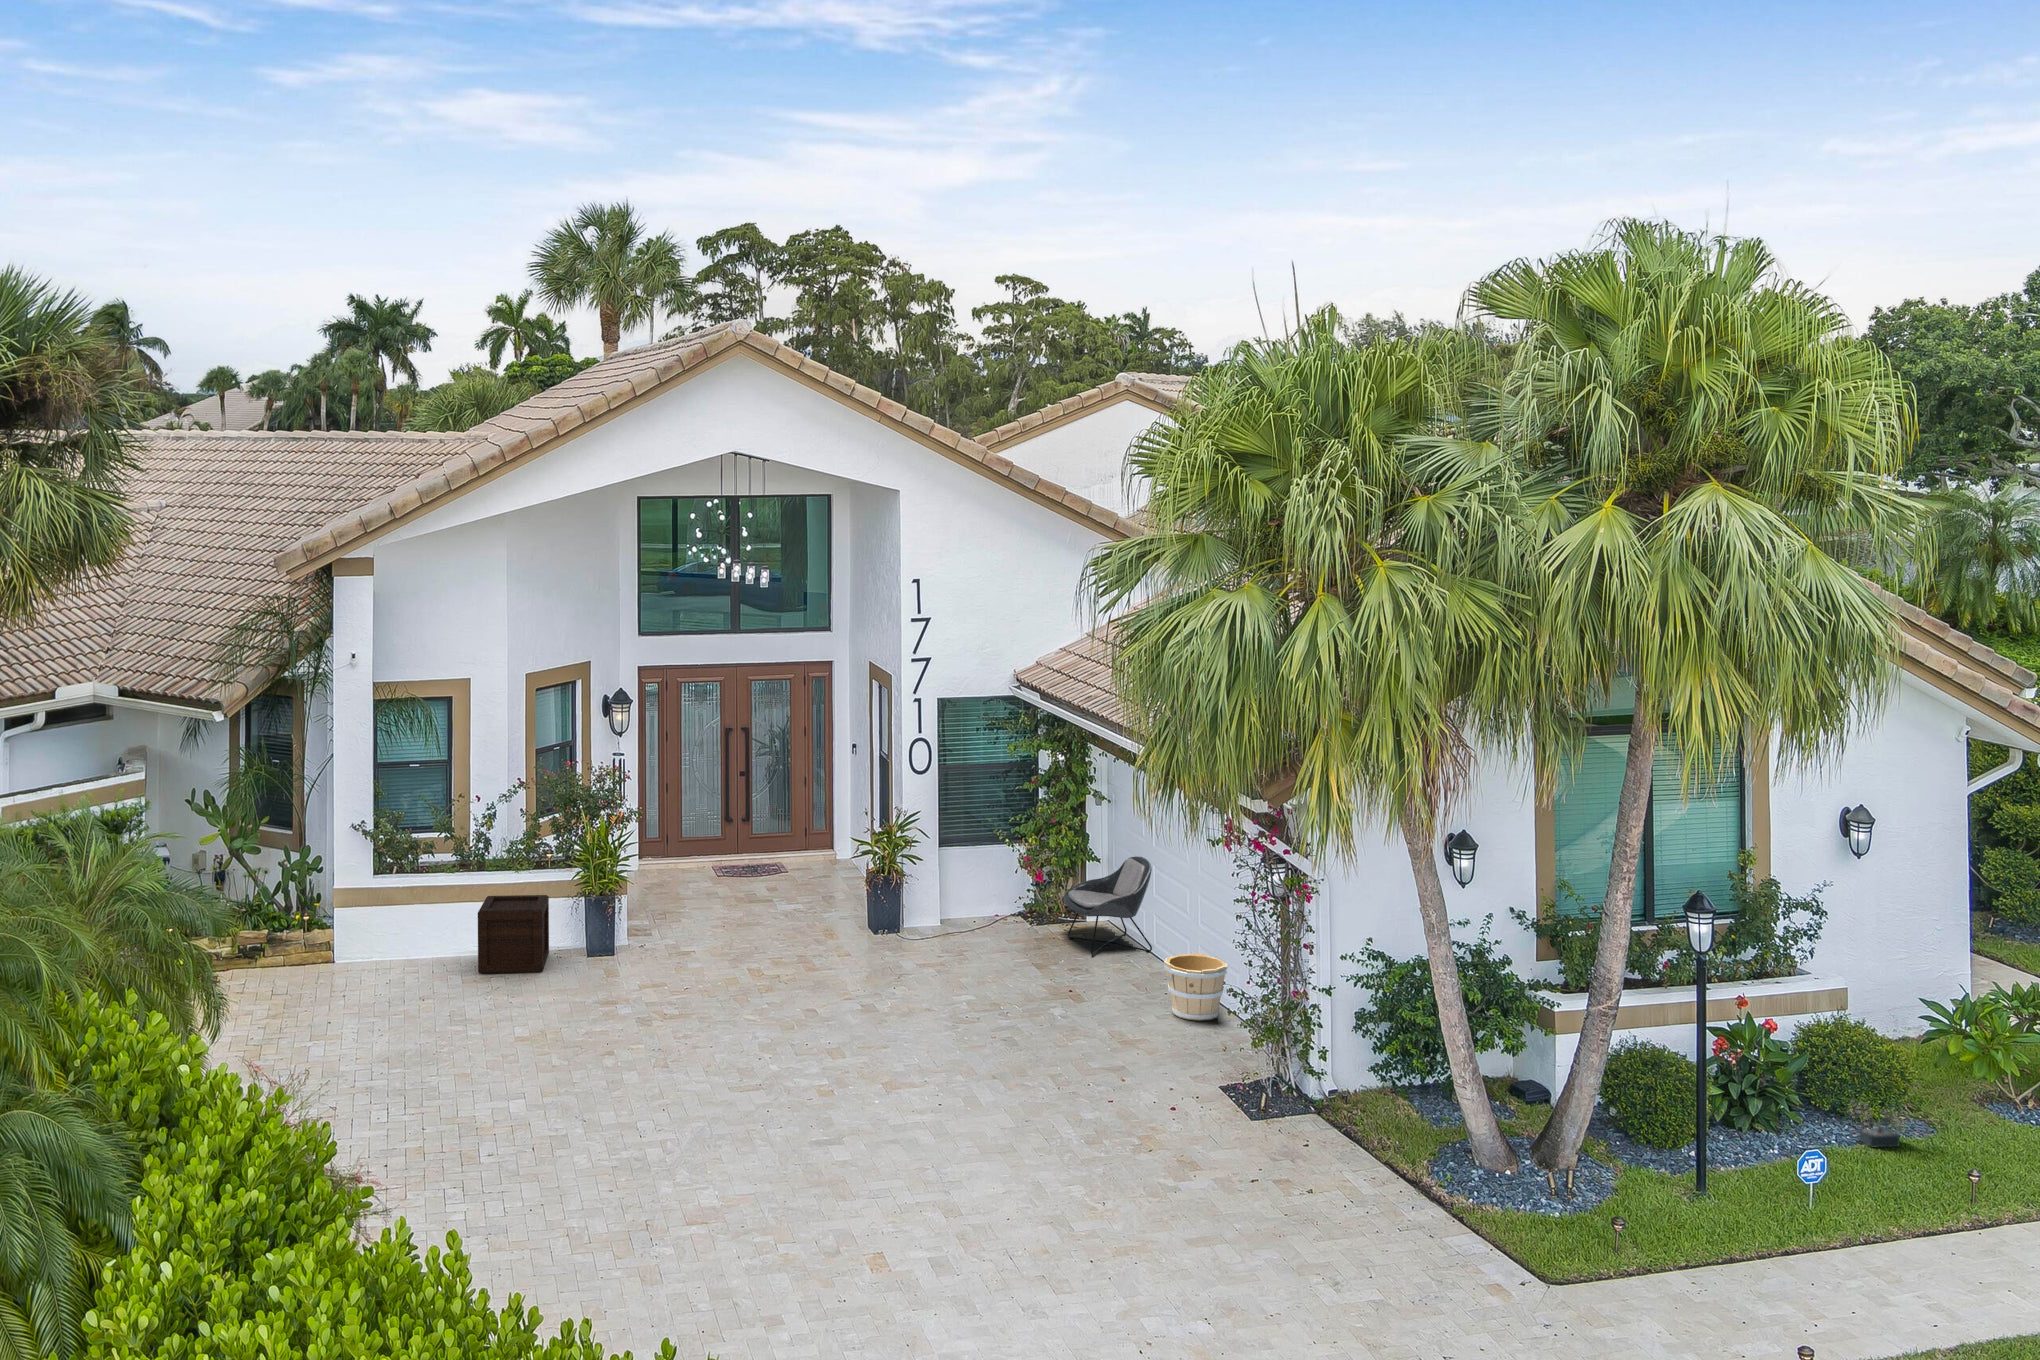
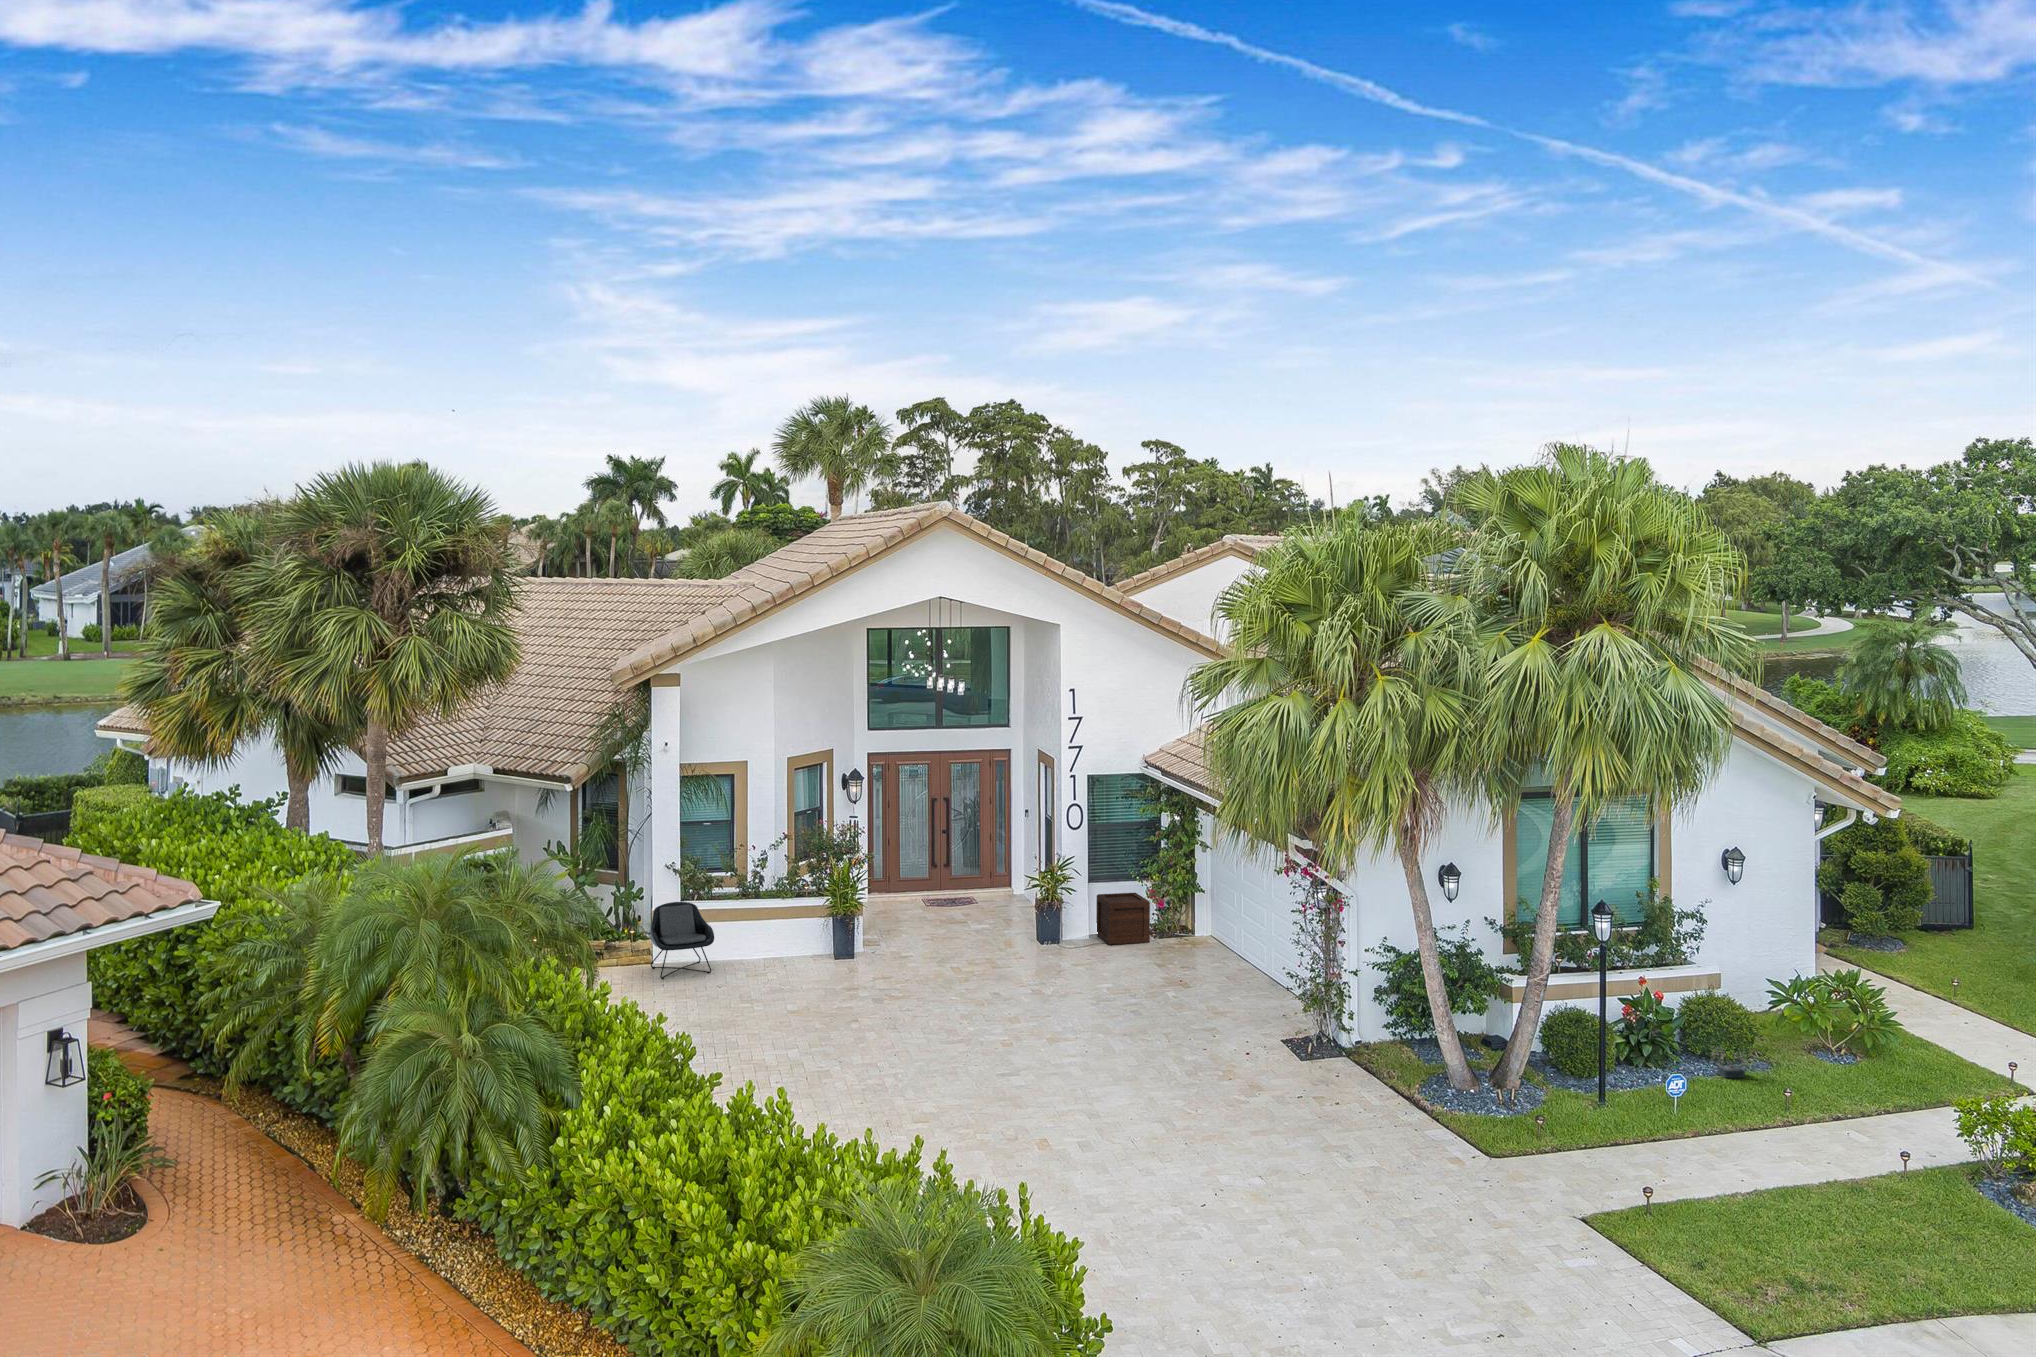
lounge chair: present [1063,856,1152,956] -> present [650,902,714,979]
wooden crate: present [478,895,549,974] -> present [1096,893,1150,945]
wooden bucket: present [1164,953,1228,1021] -> none [1244,953,1289,1000]

